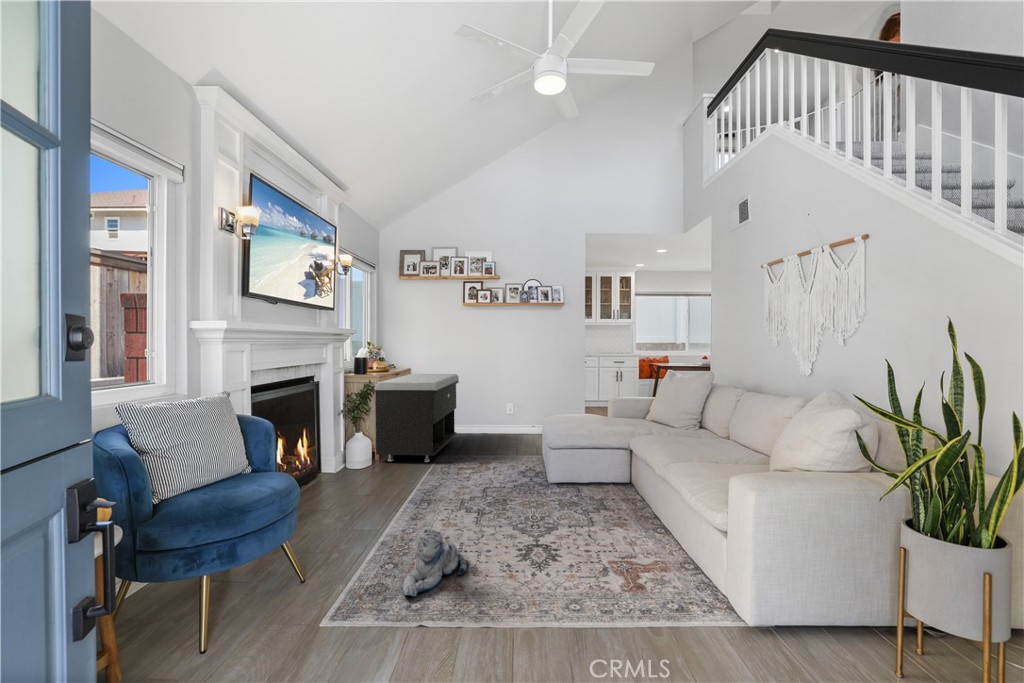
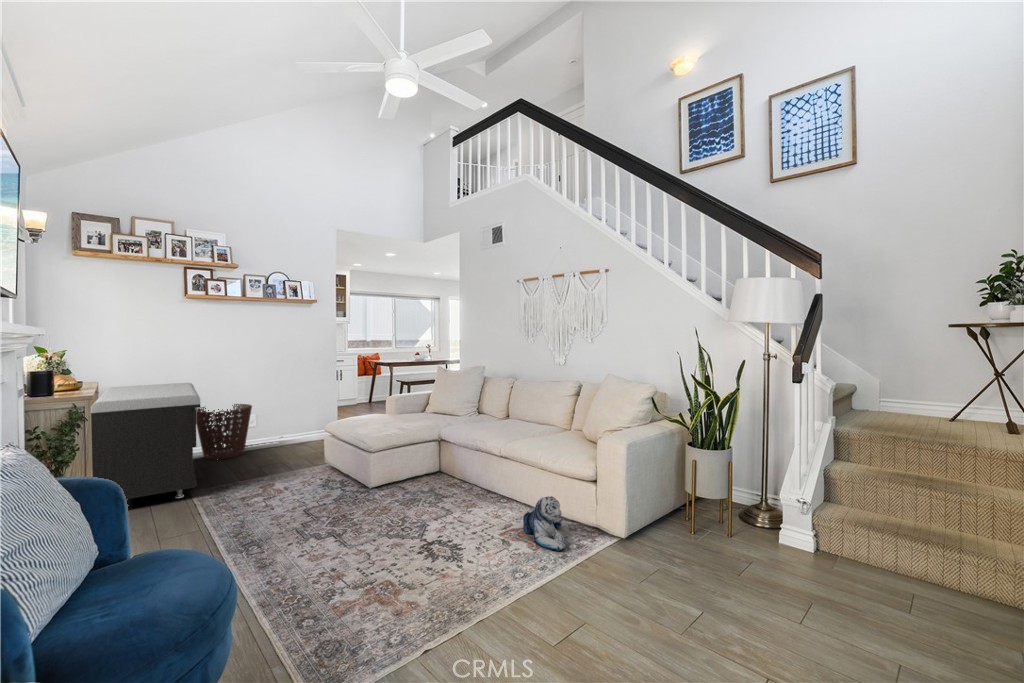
basket: none [464,395,506,440] -> present [196,404,252,459]
plush toy: present [403,529,467,597] -> present [523,496,565,551]

